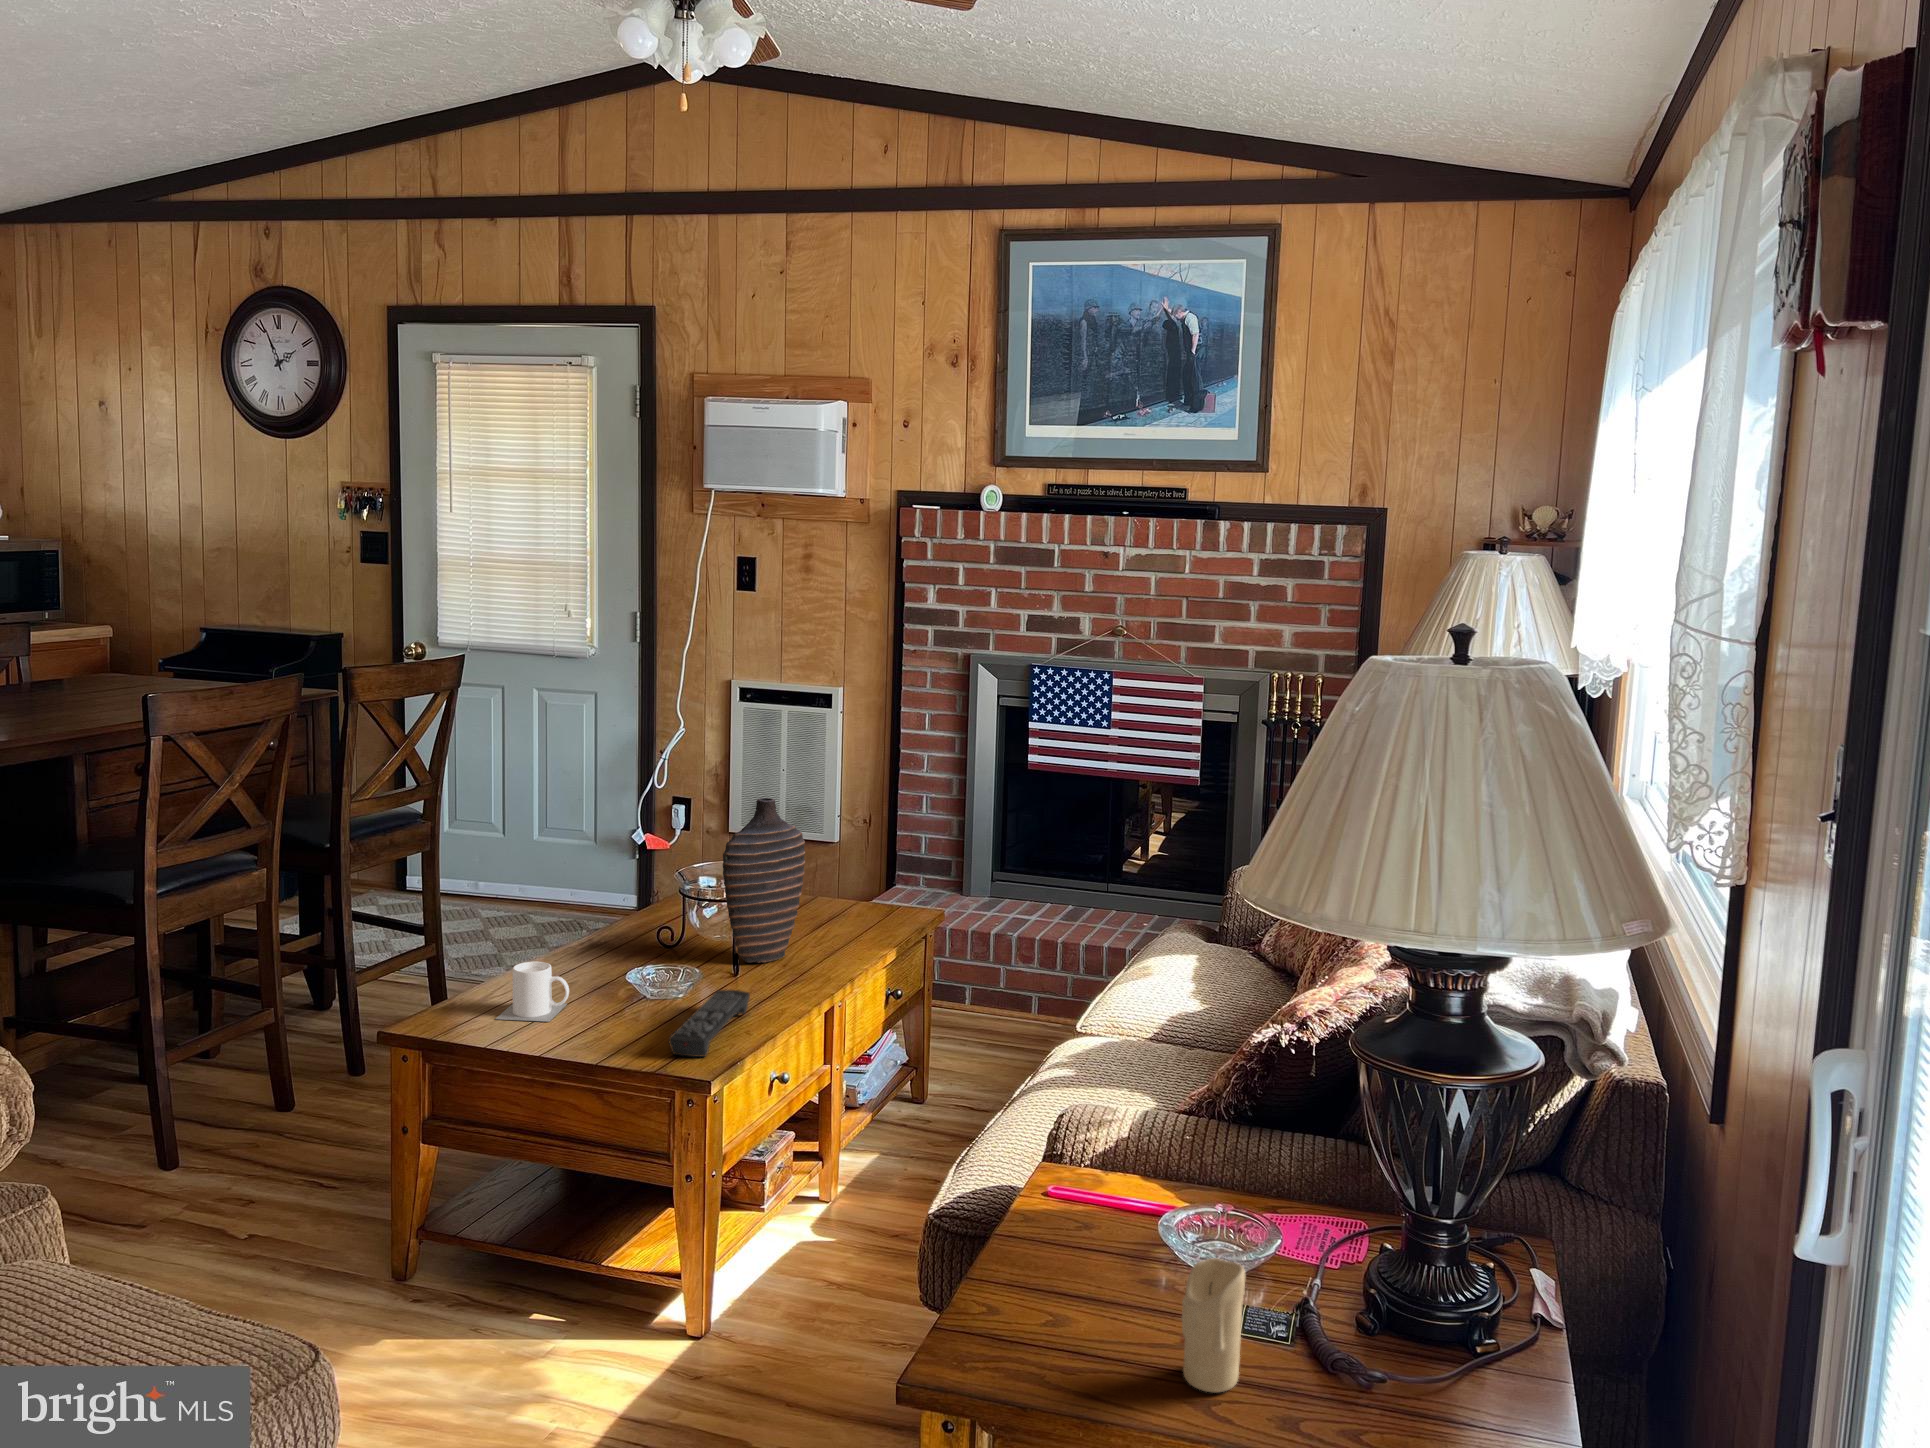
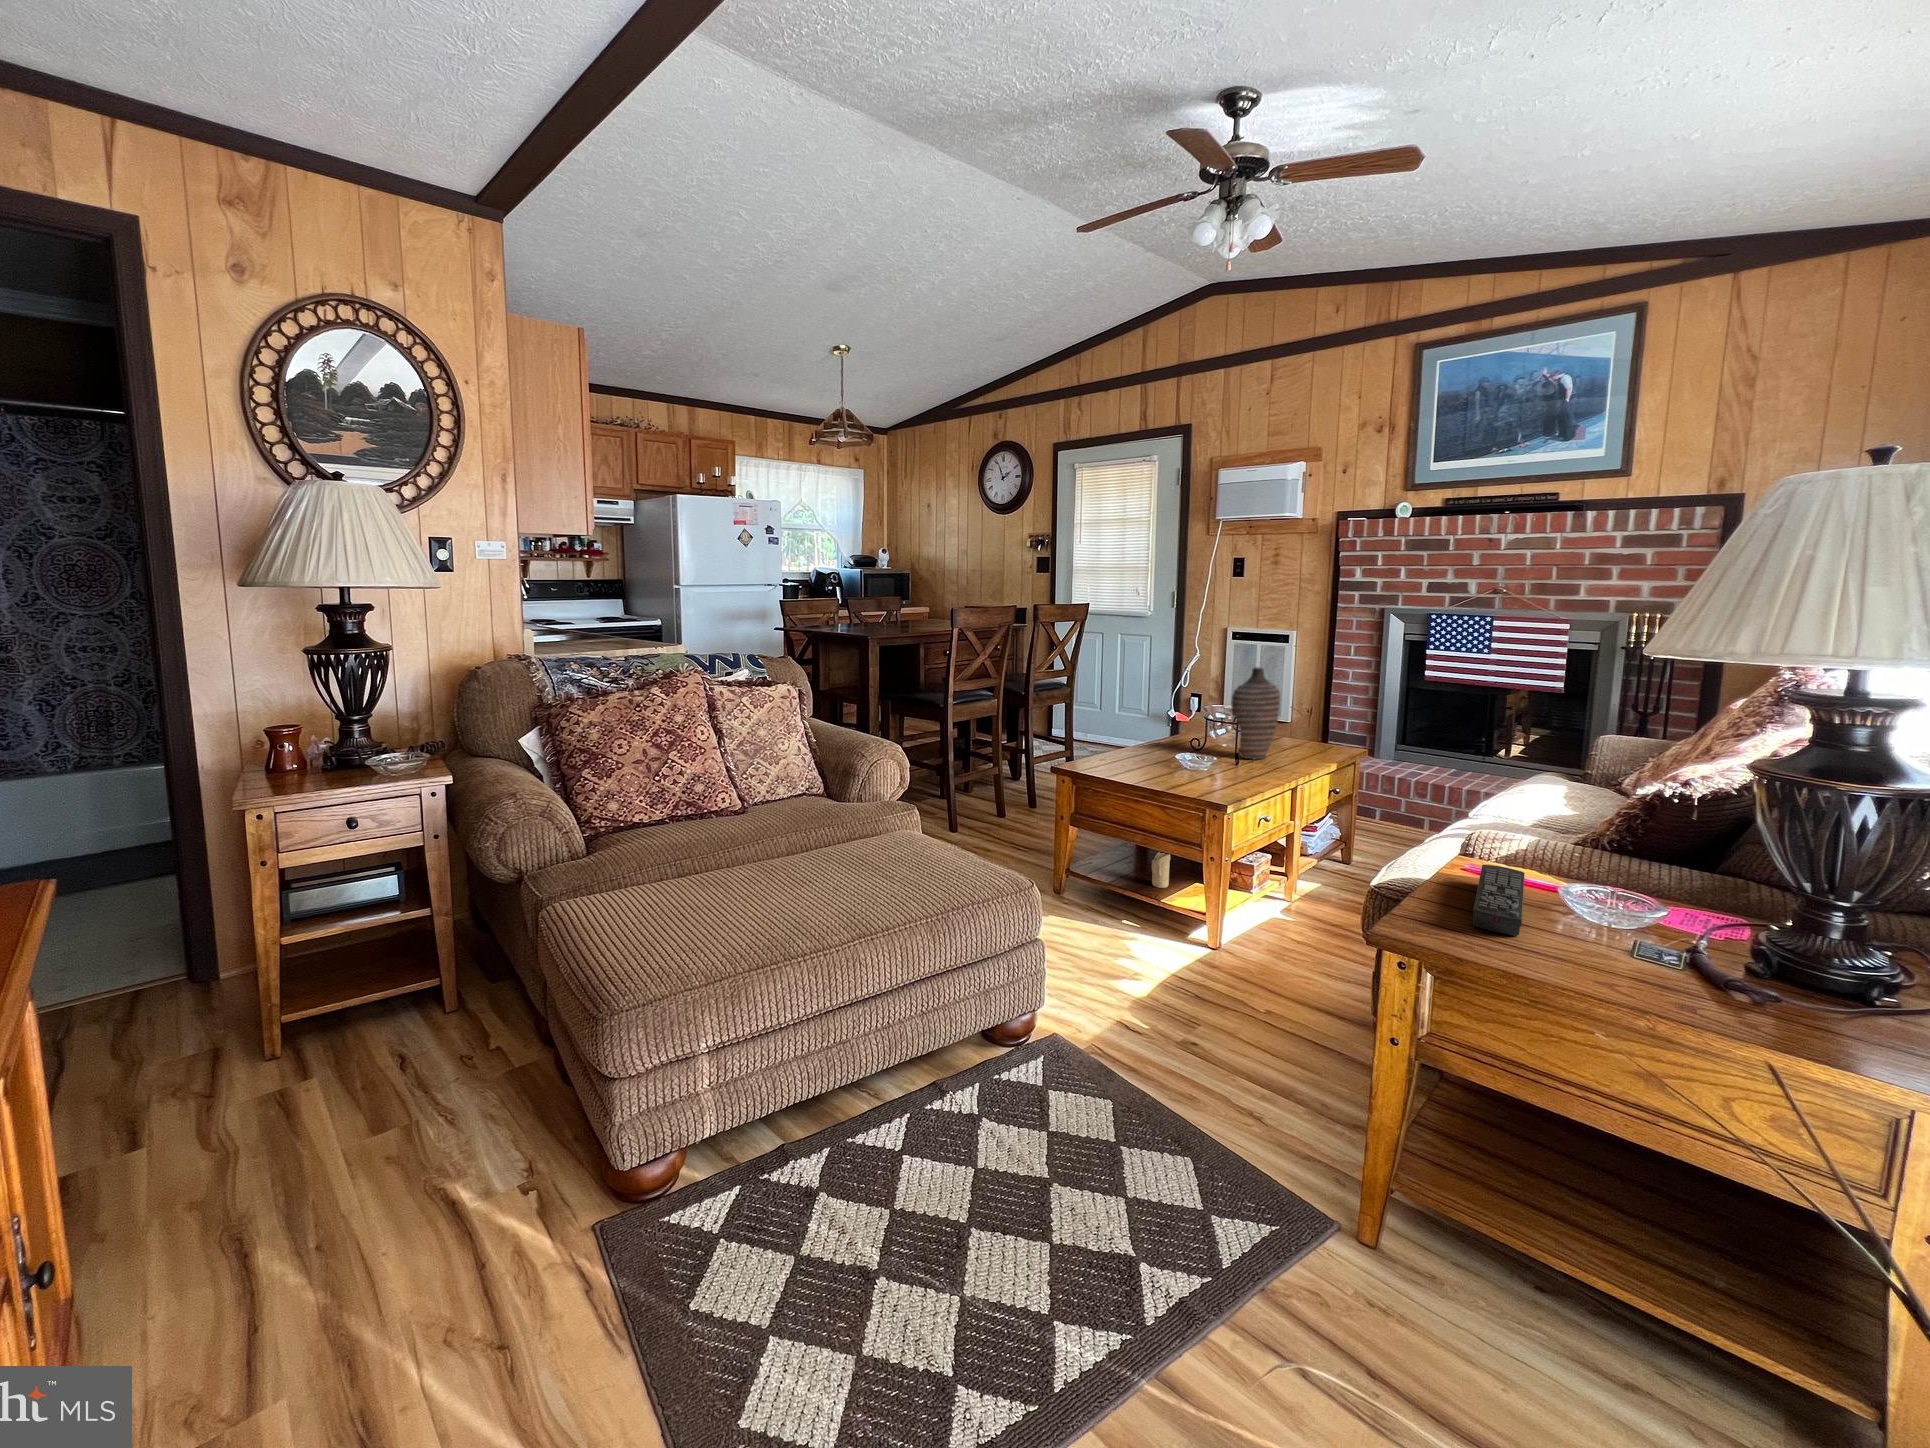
mug: present [496,961,569,1022] -> none [1109,741,1147,770]
remote control: present [669,990,750,1057] -> present [1473,865,1525,936]
candle: present [1182,1258,1245,1392] -> present [1152,852,1170,888]

